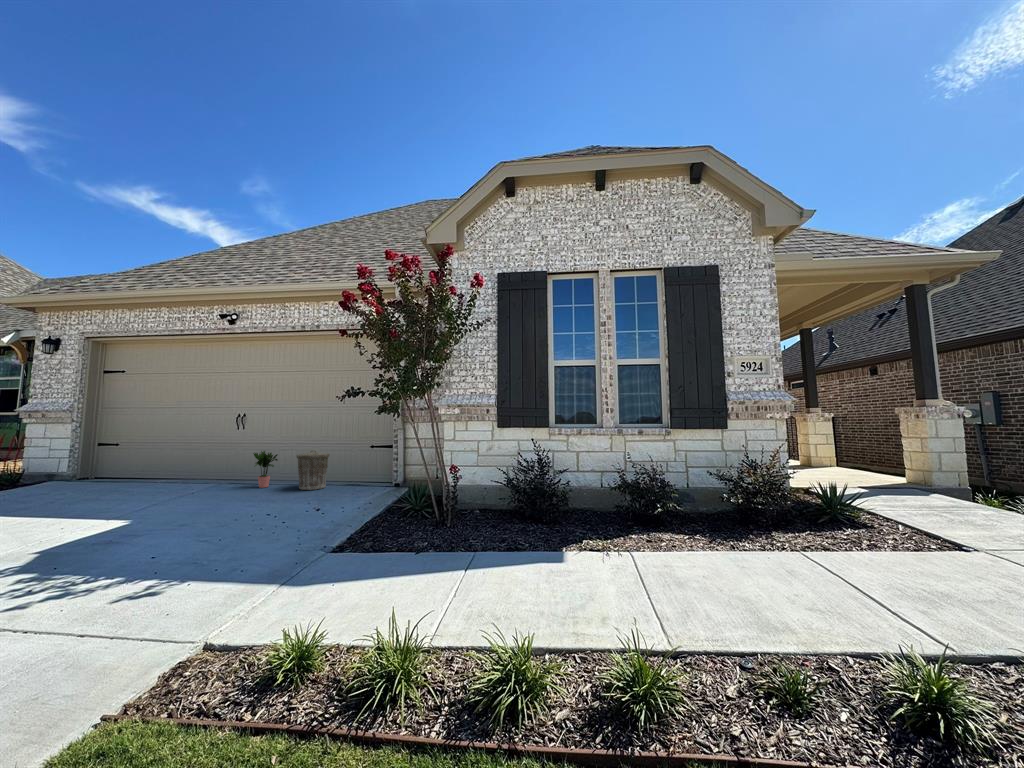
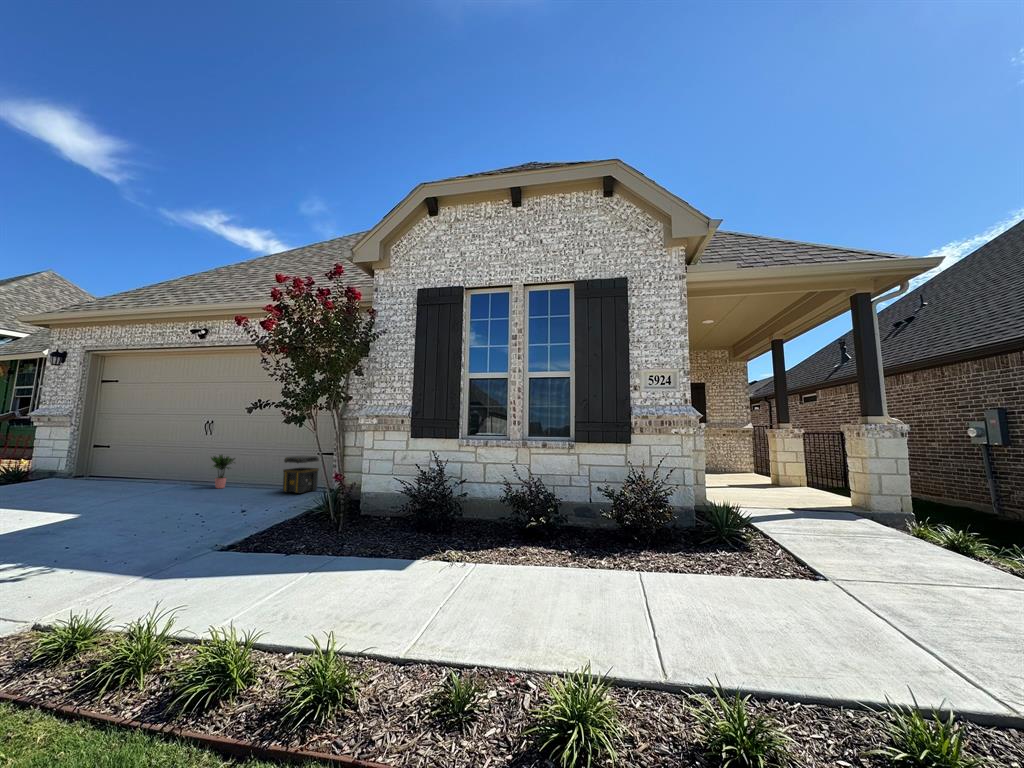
toolbox: none [339,450,375,490] -> present [283,456,319,493]
trash can: present [296,451,329,490] -> none [247,455,279,492]

